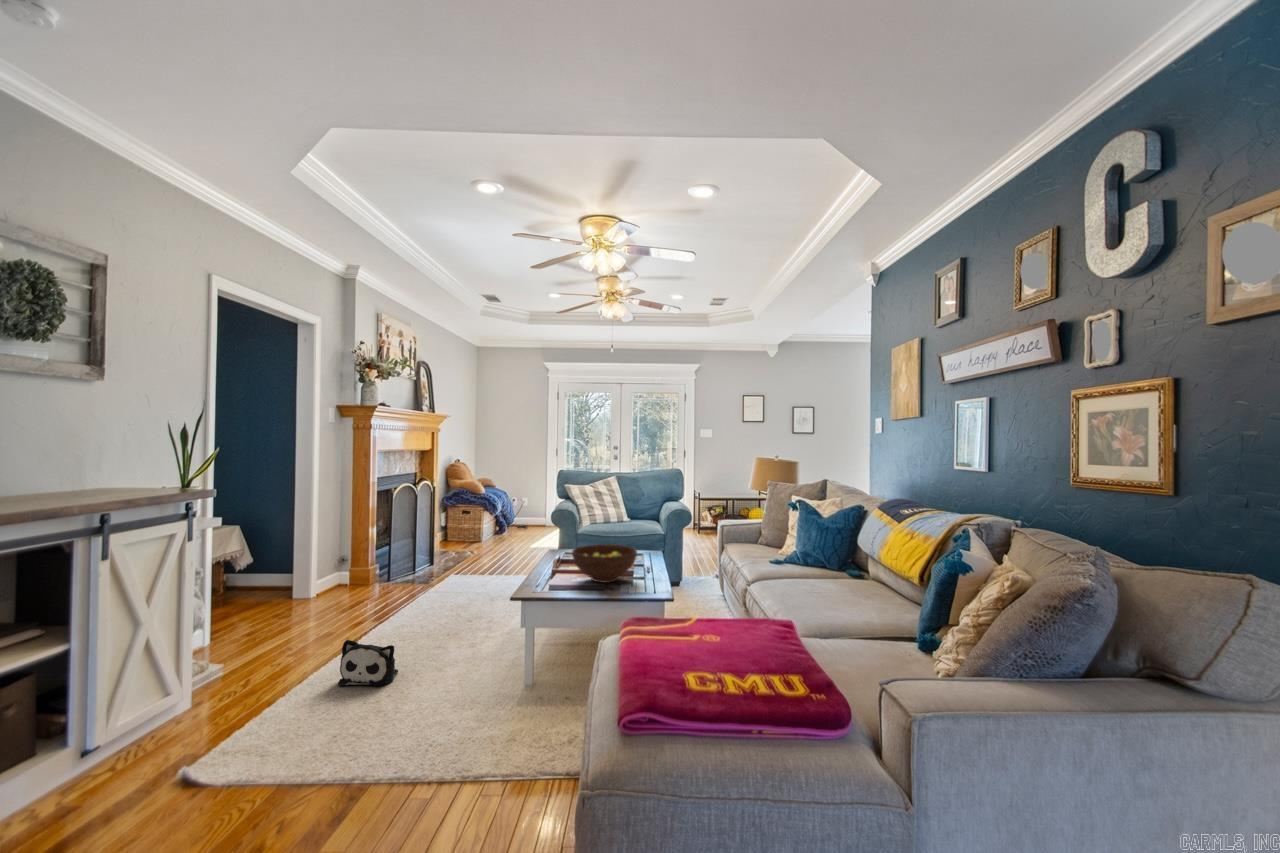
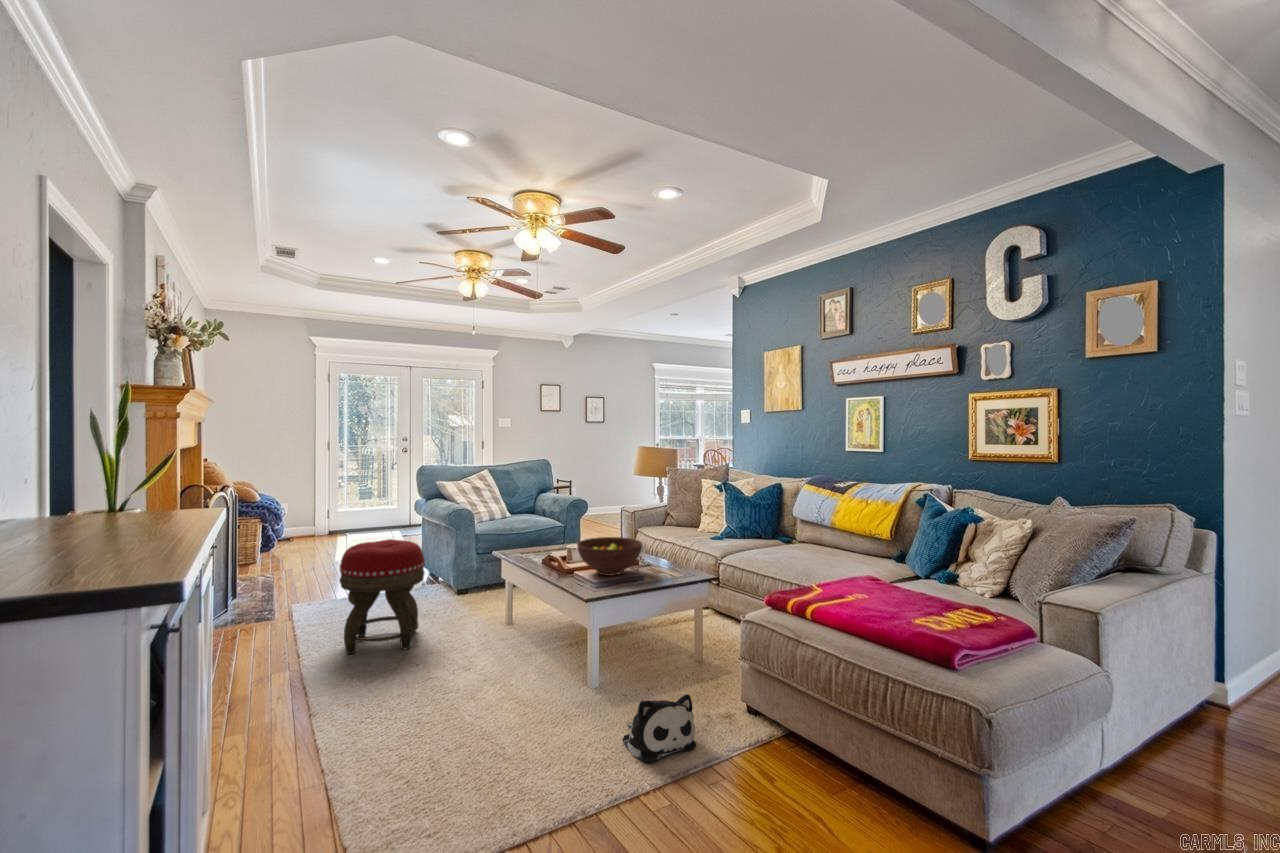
footstool: none [420,529,490,623] -> present [339,539,425,654]
plush toy: present [338,640,398,686] -> present [623,694,696,763]

